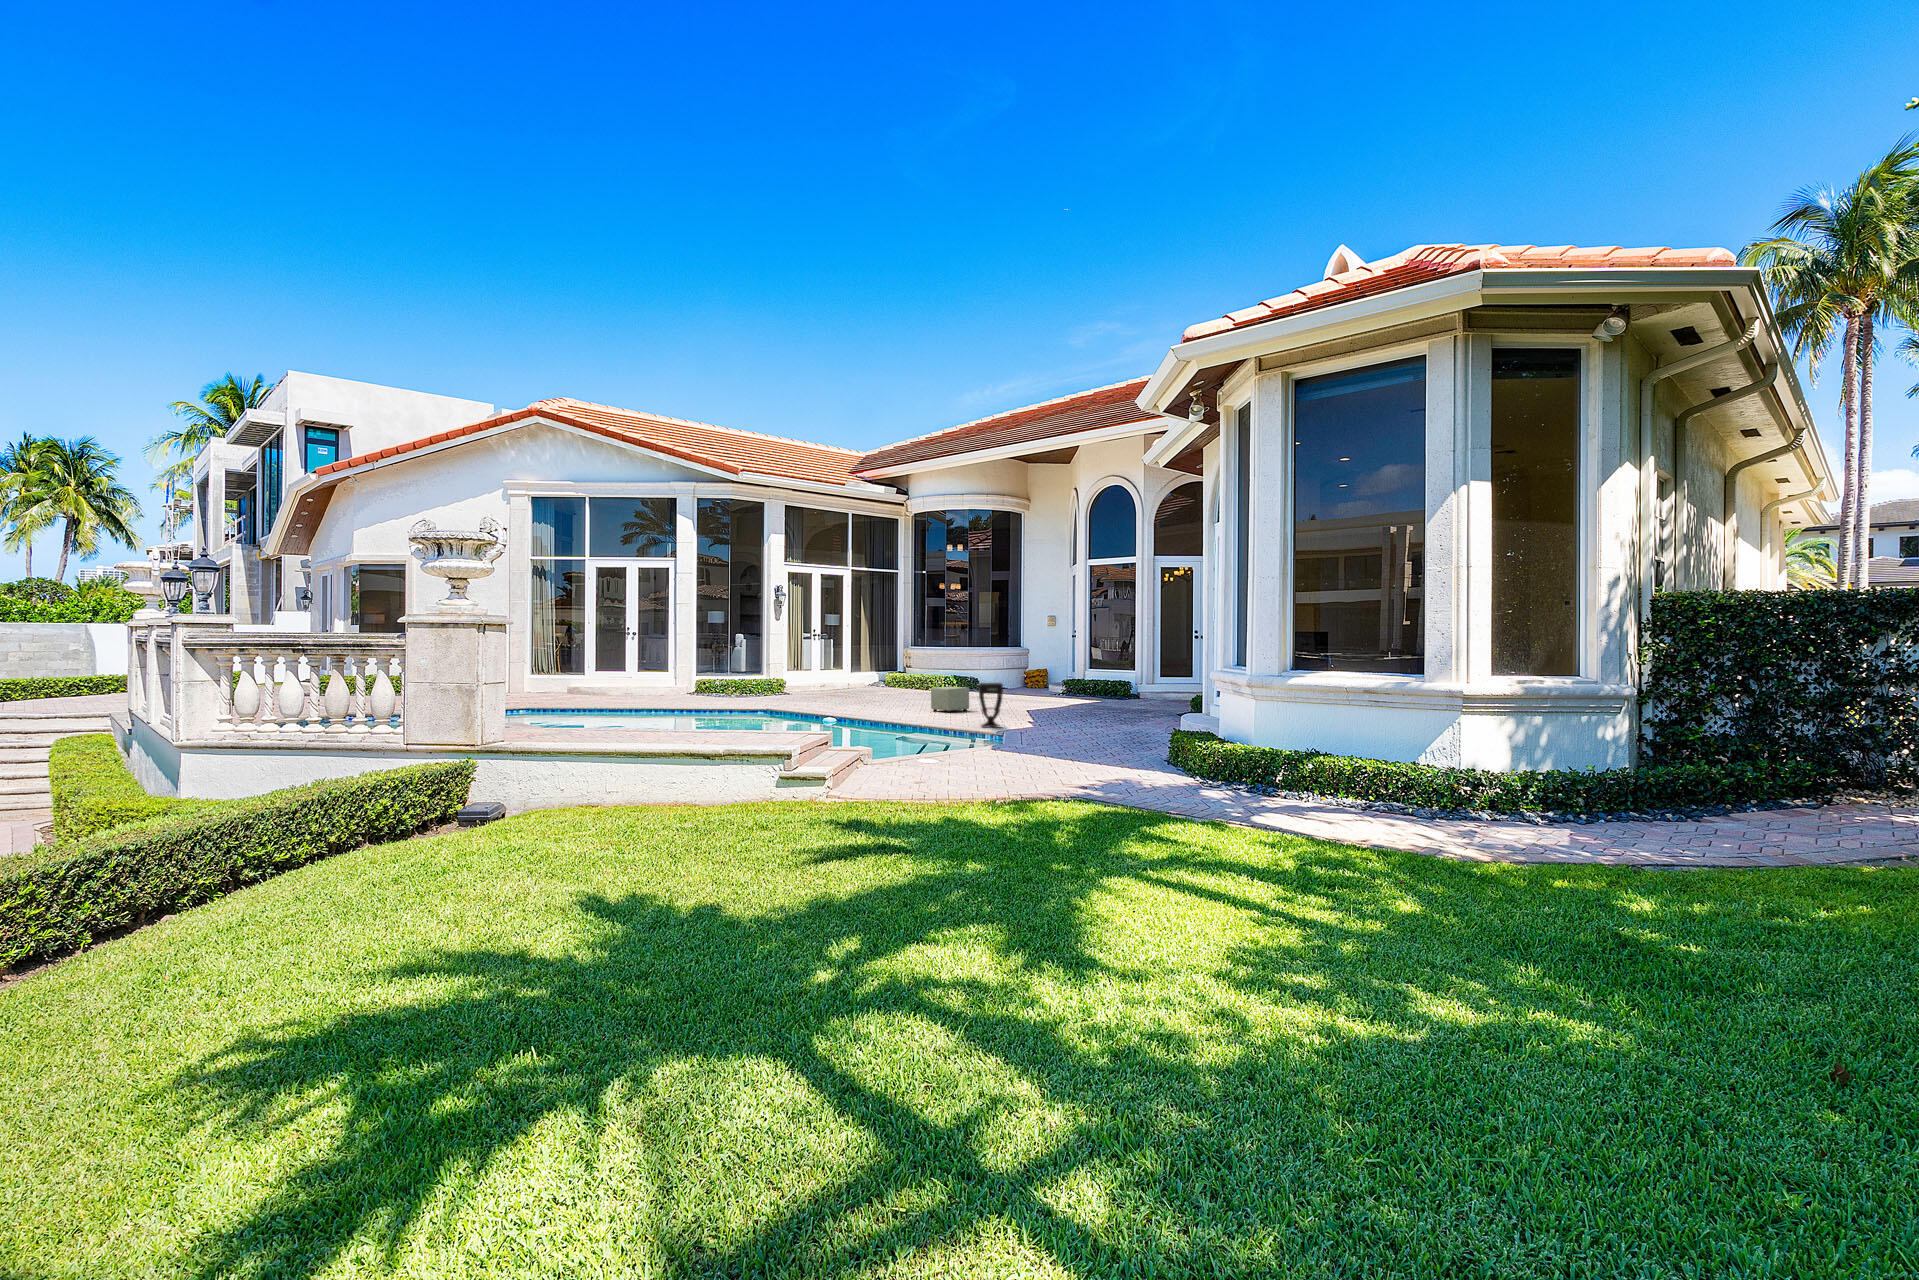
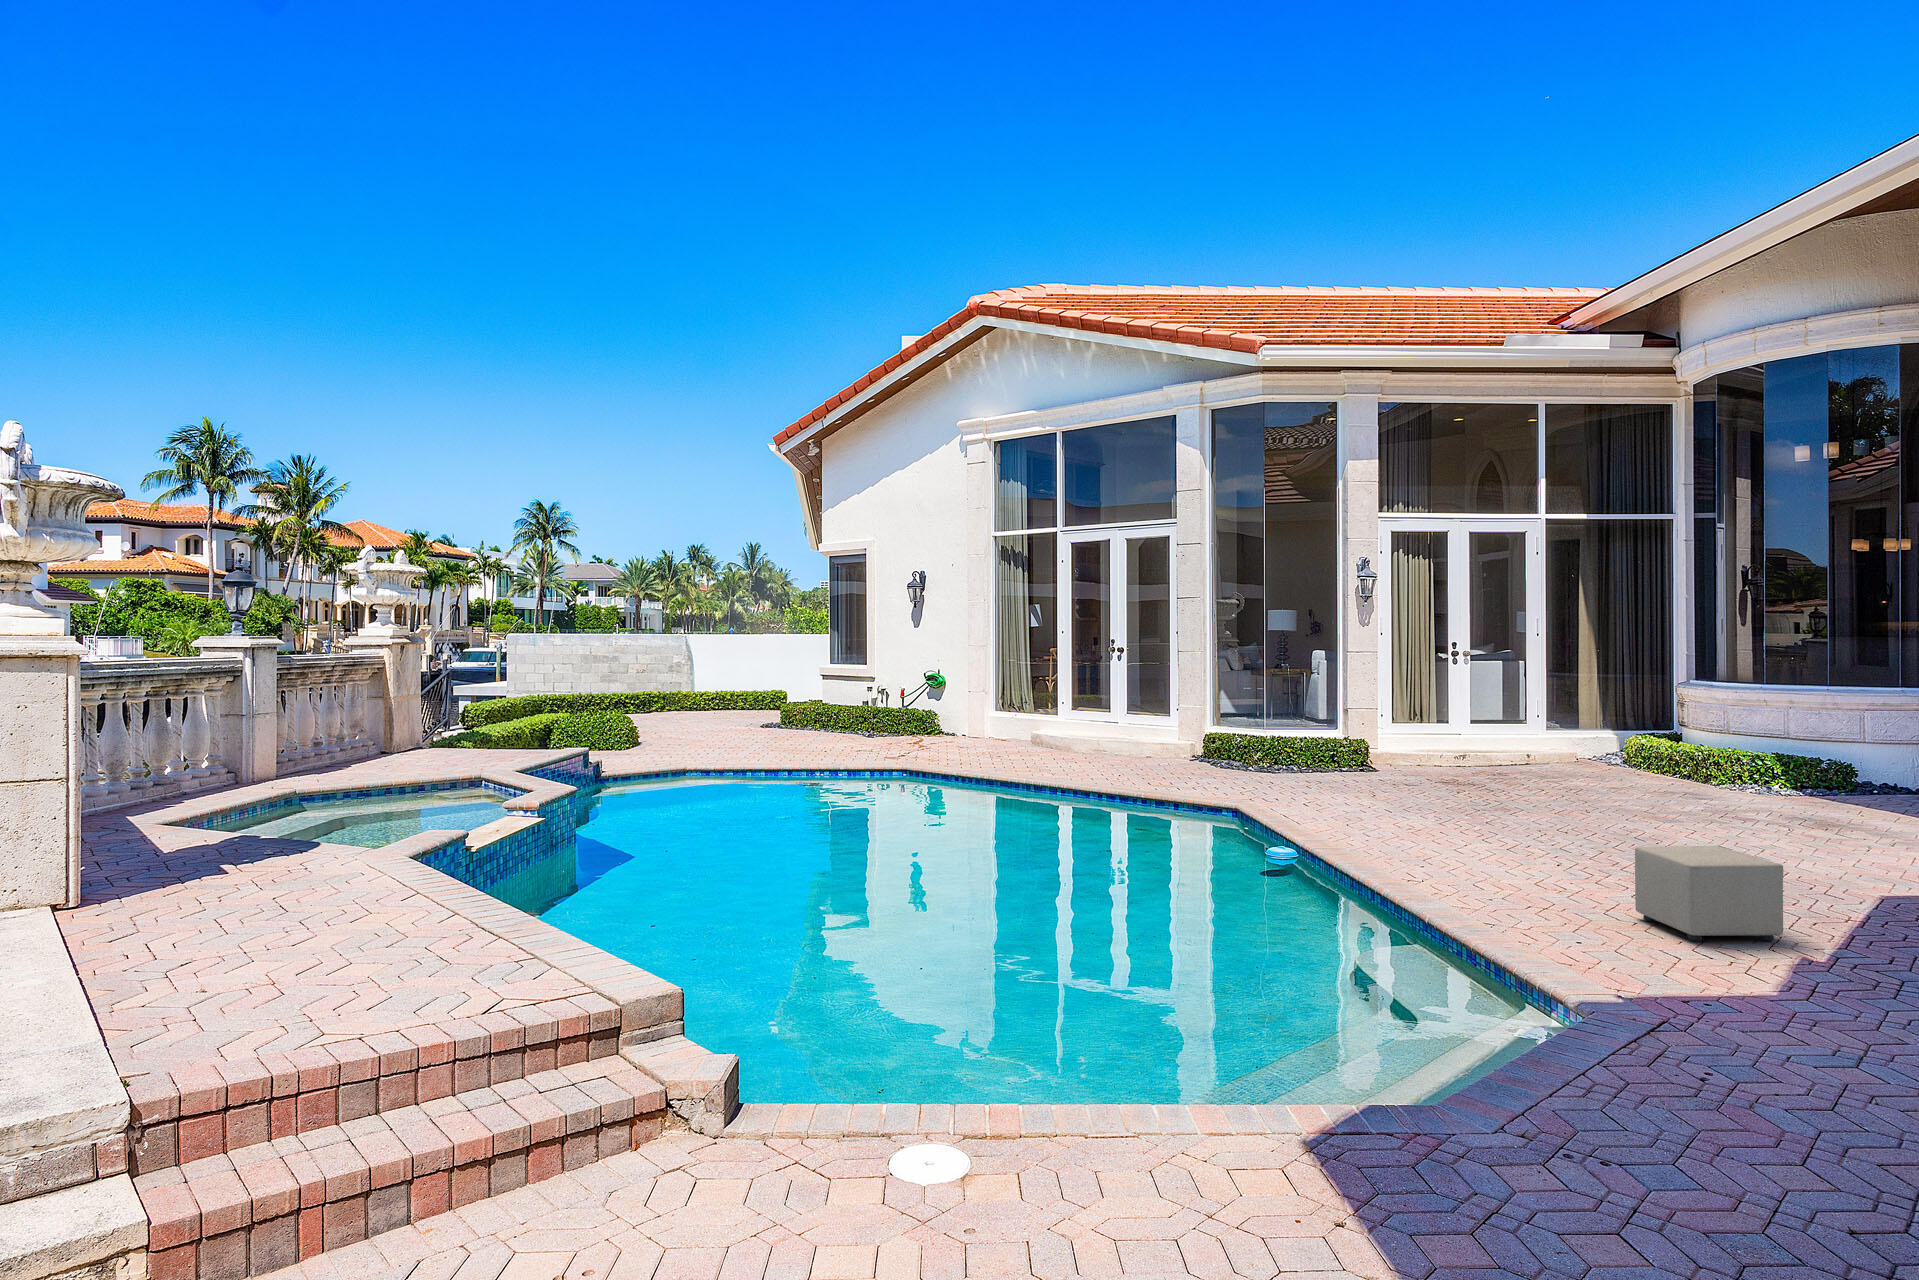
side table: present [978,683,1003,728] -> none [1746,925,1882,1172]

